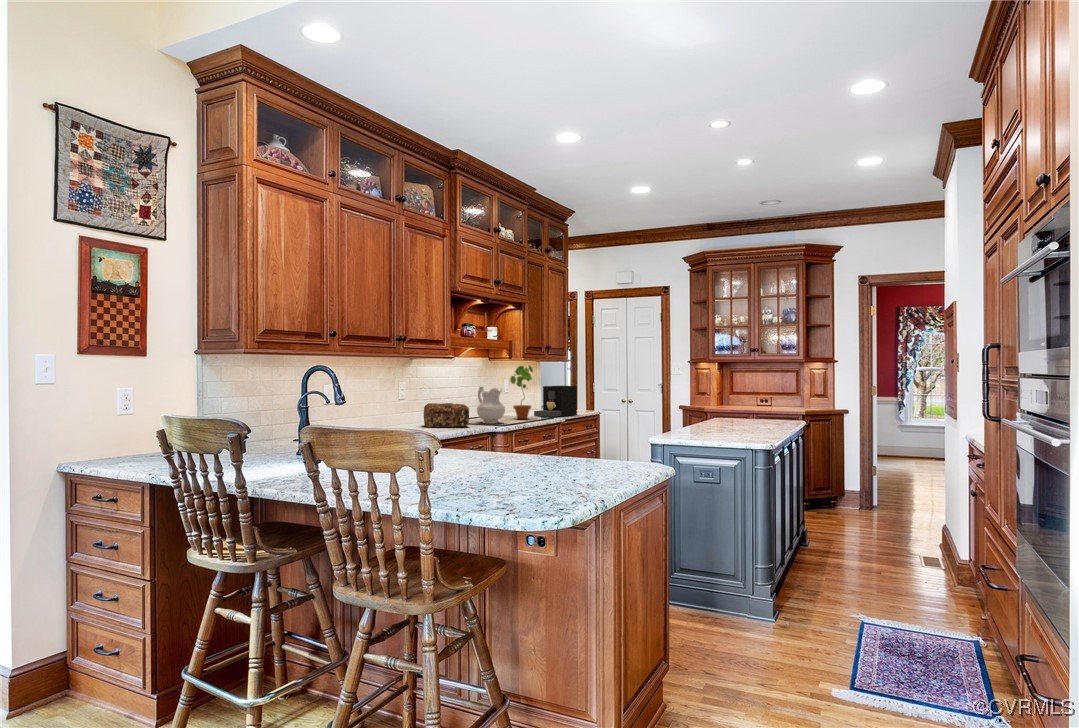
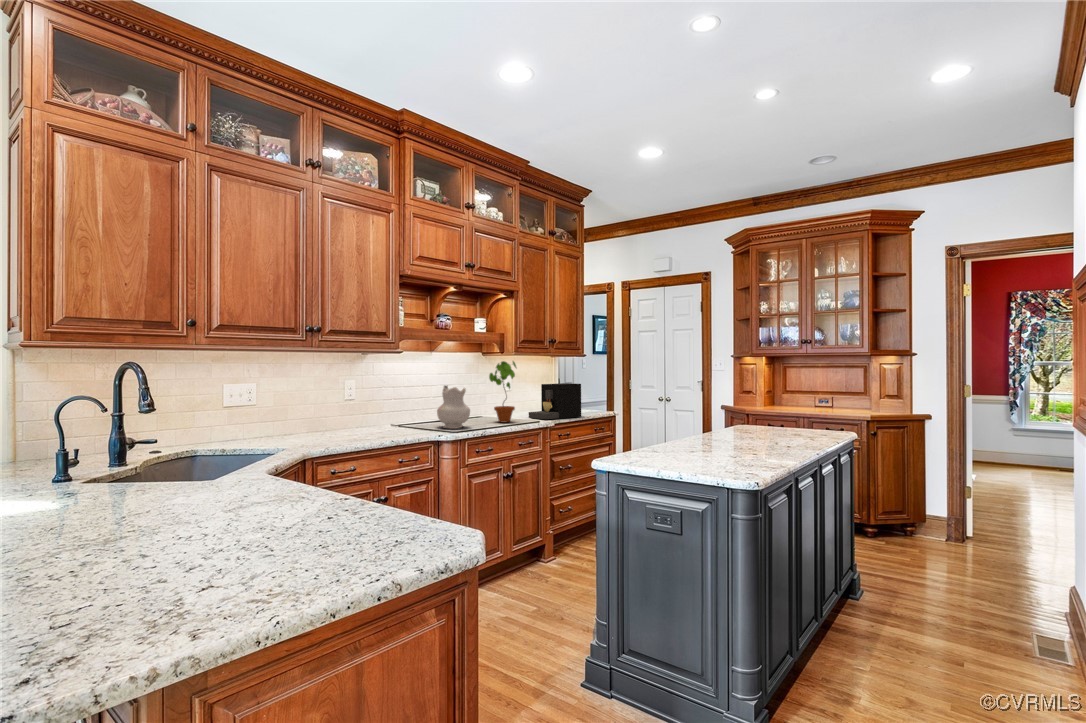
bread loaf: present [424,403,469,427] -> none [357,405,415,434]

